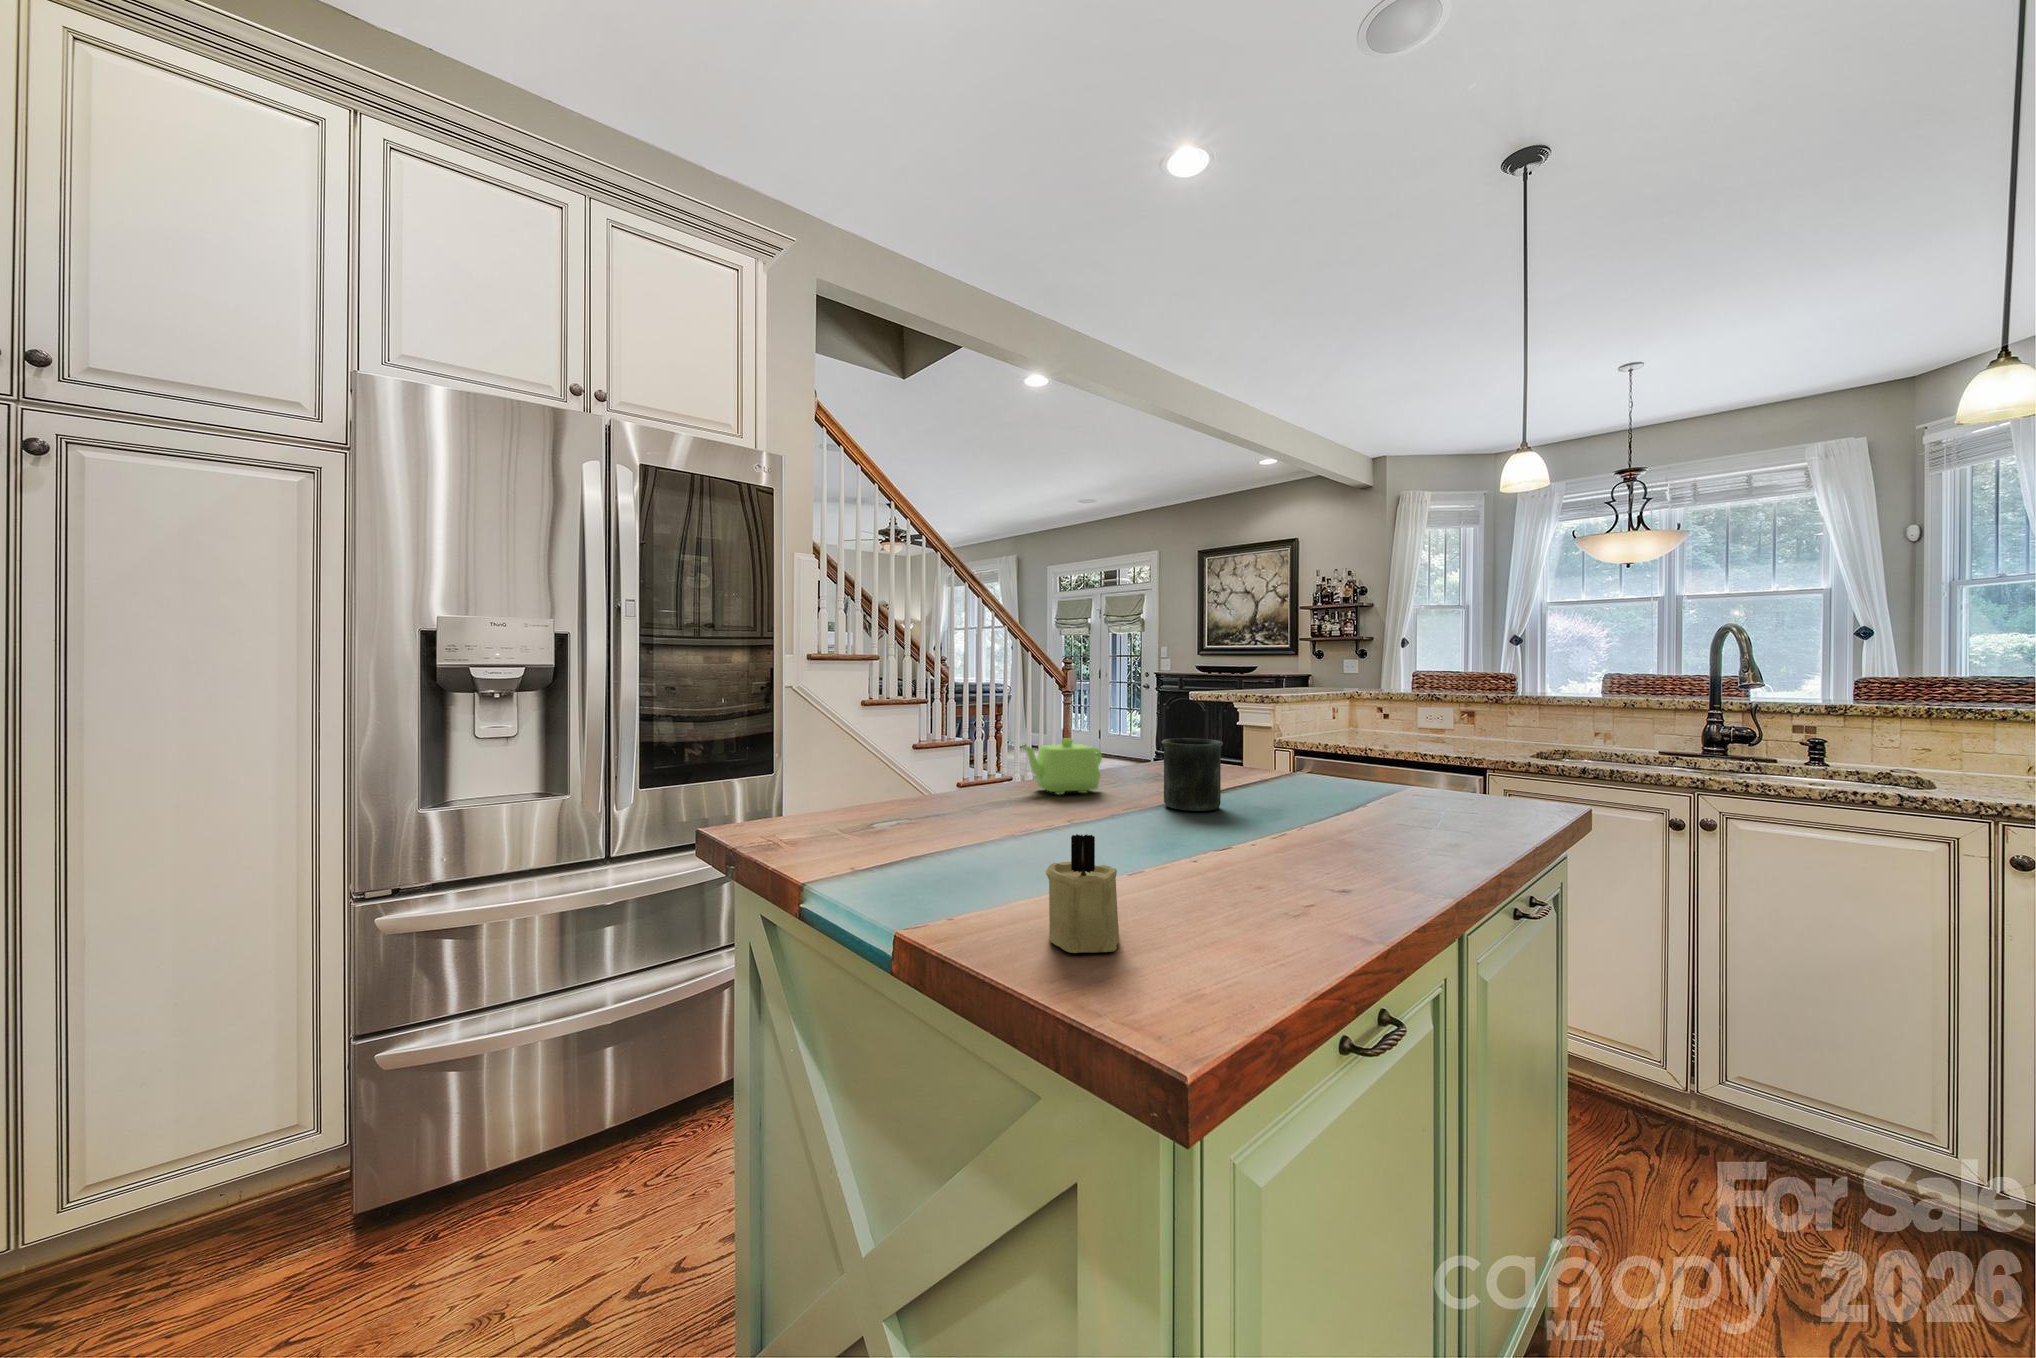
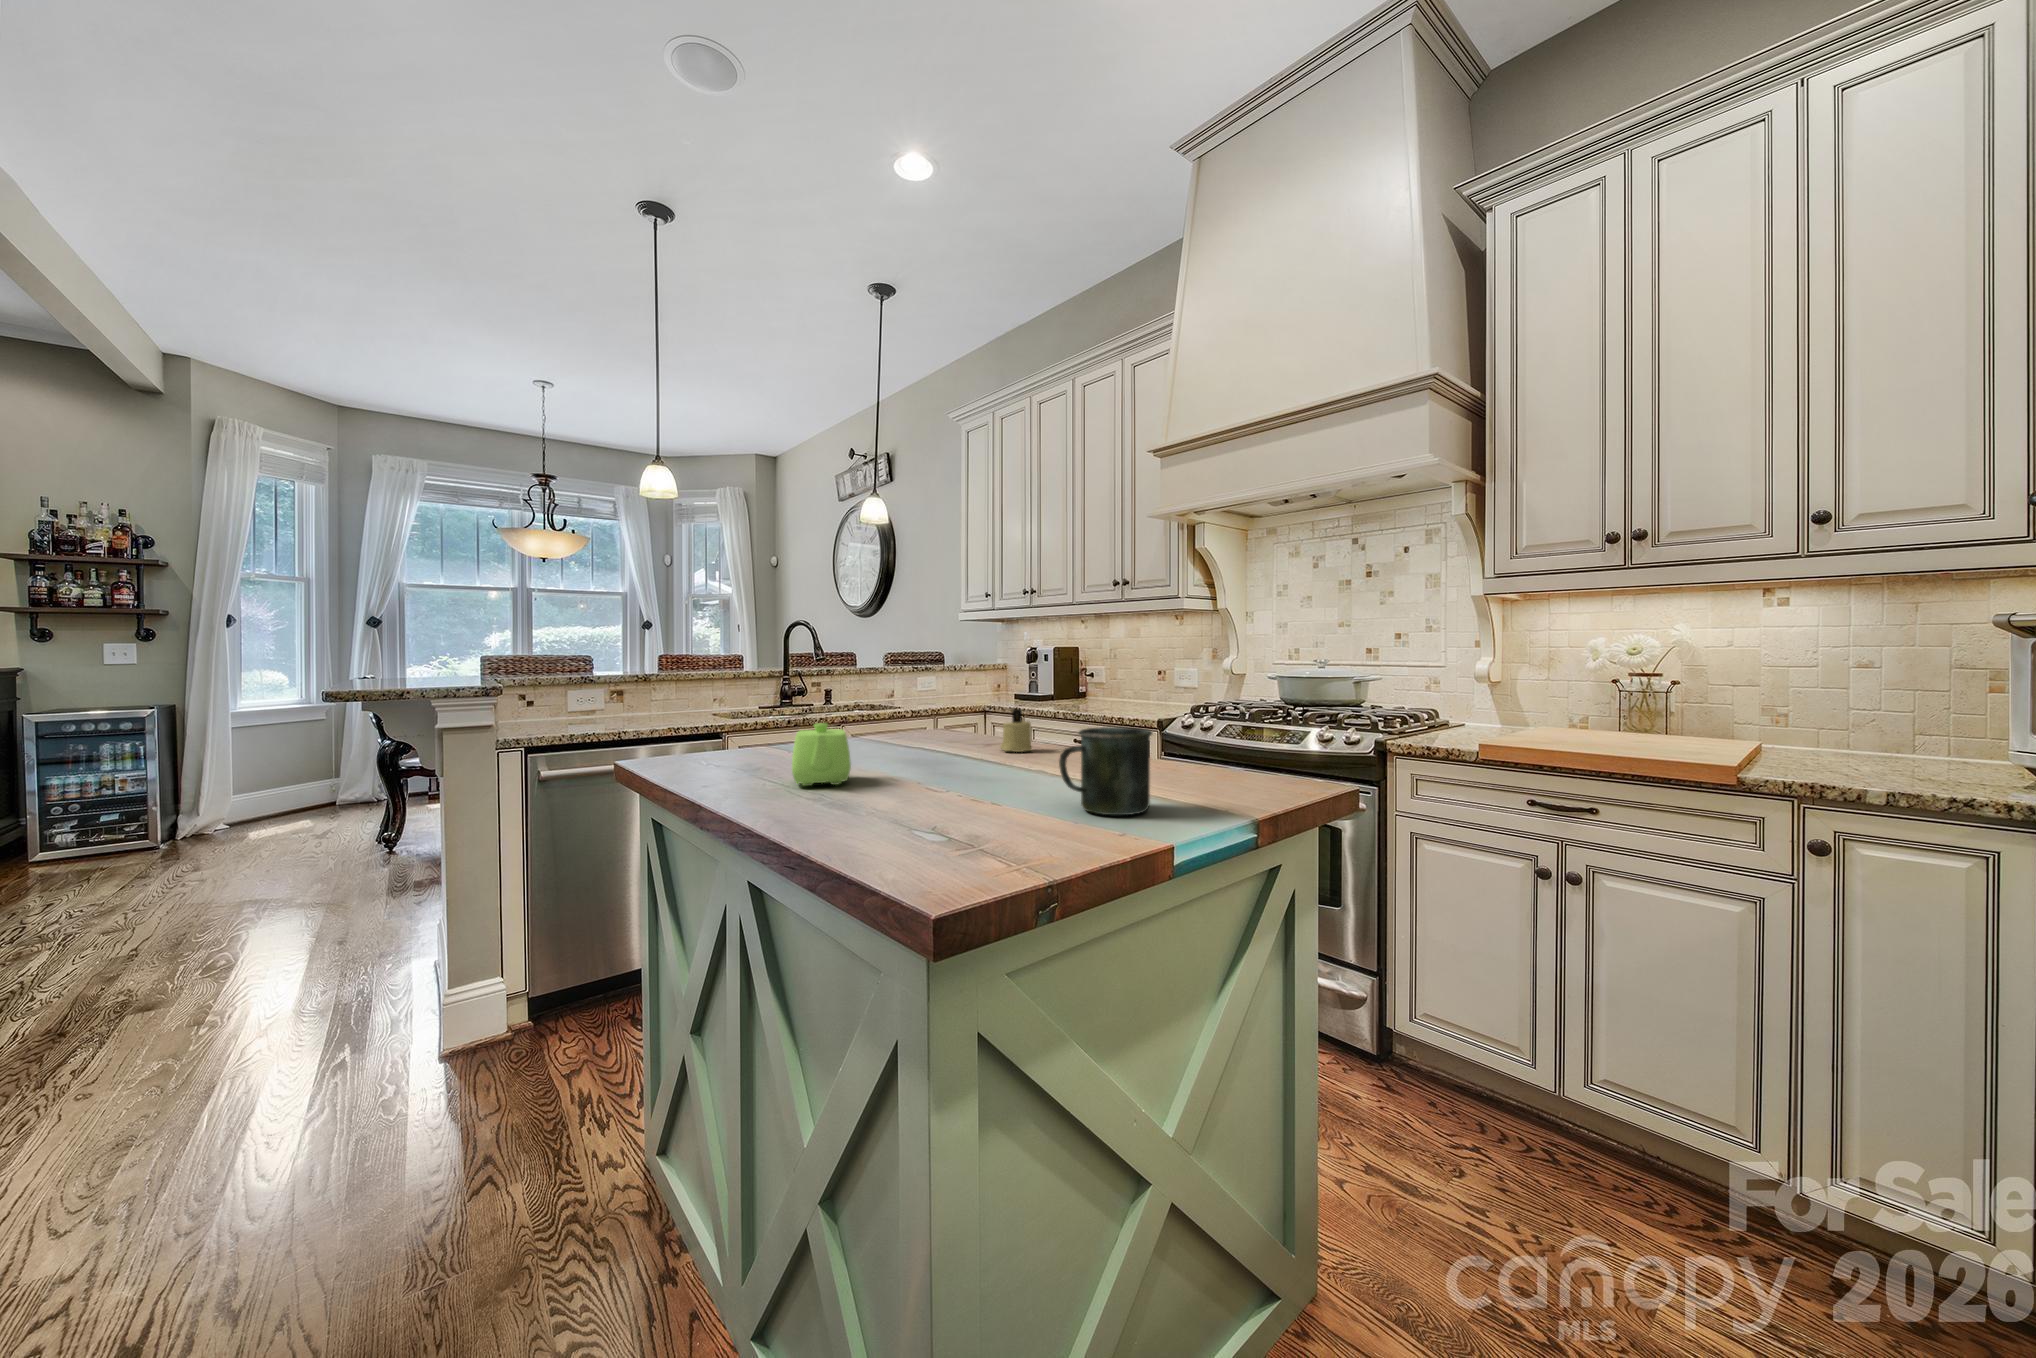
mug: present [1162,738,1223,811] -> present [1059,727,1152,815]
candle: present [1046,834,1119,953] -> present [1001,709,1032,752]

